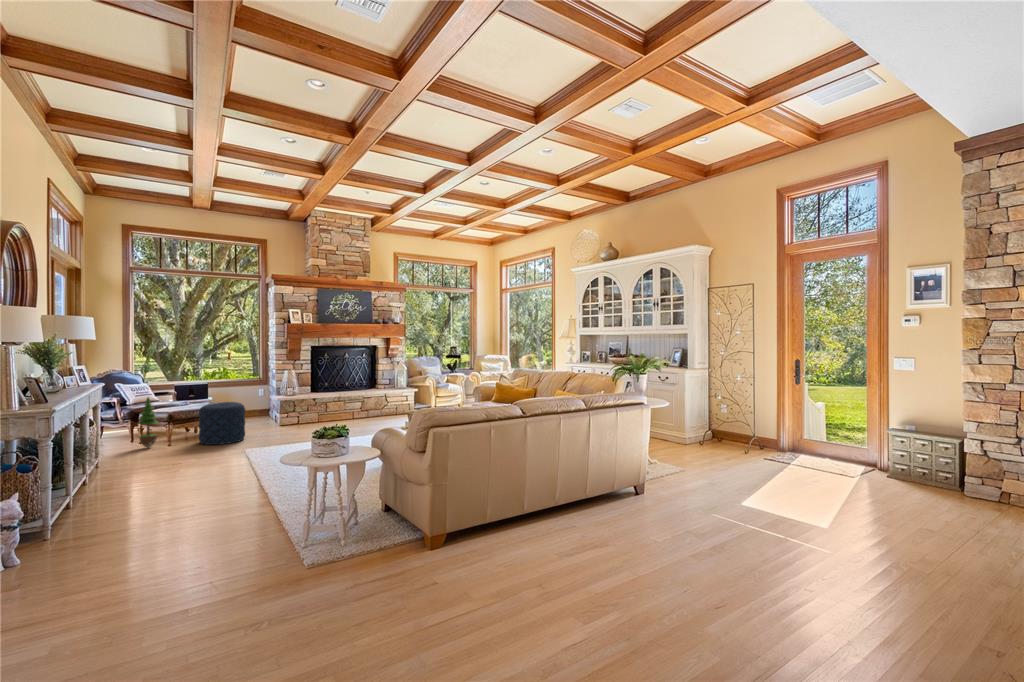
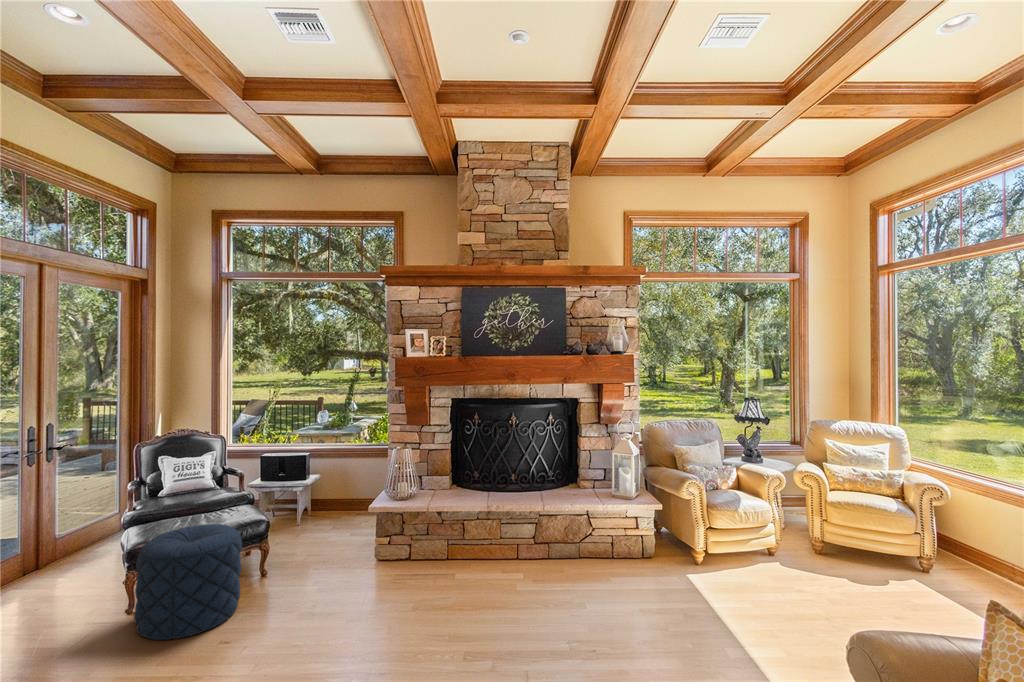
potted tree: present [138,398,159,448] -> none [42,506,92,613]

